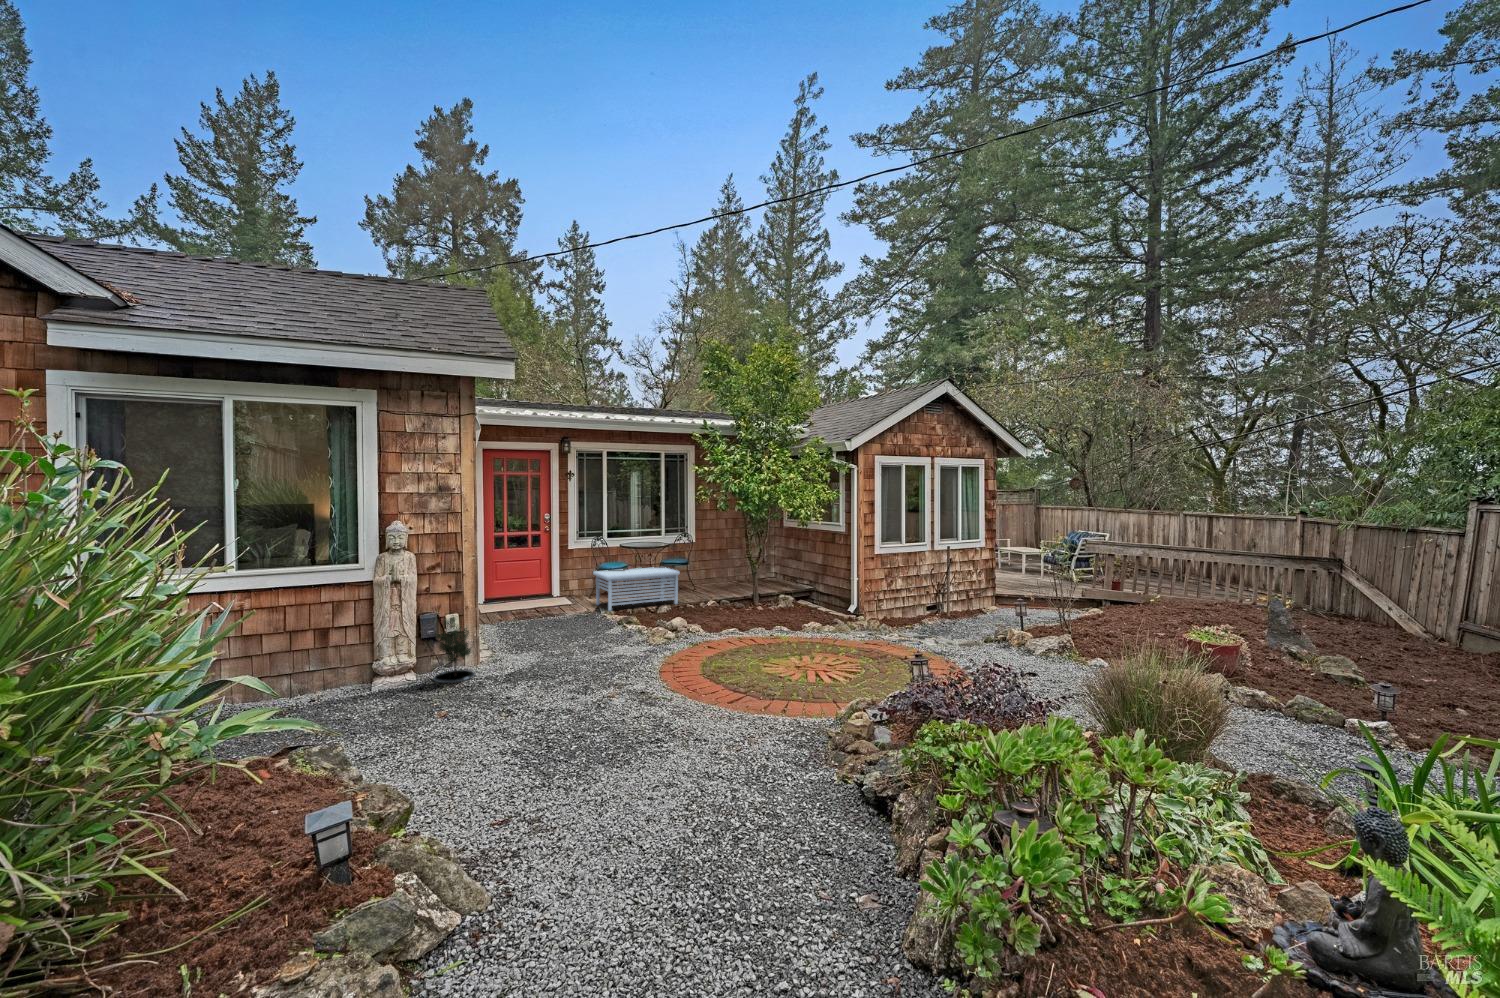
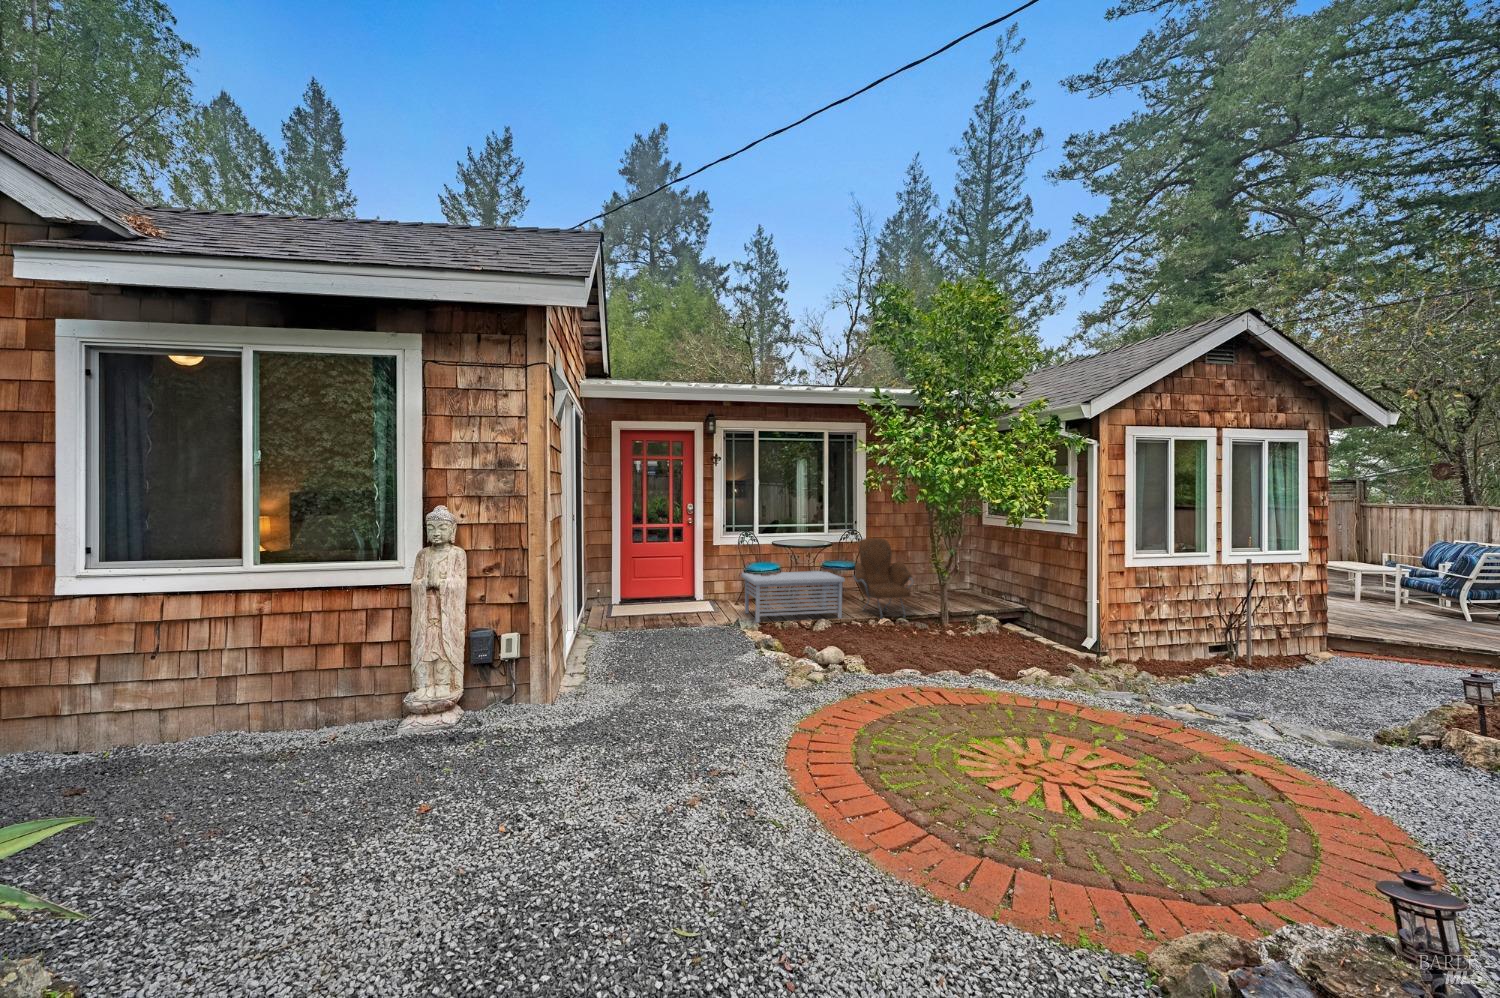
armchair: none [686,538,733,602] -> present [854,538,913,618]
potted tree: present [433,617,475,683] -> none [491,624,550,724]

